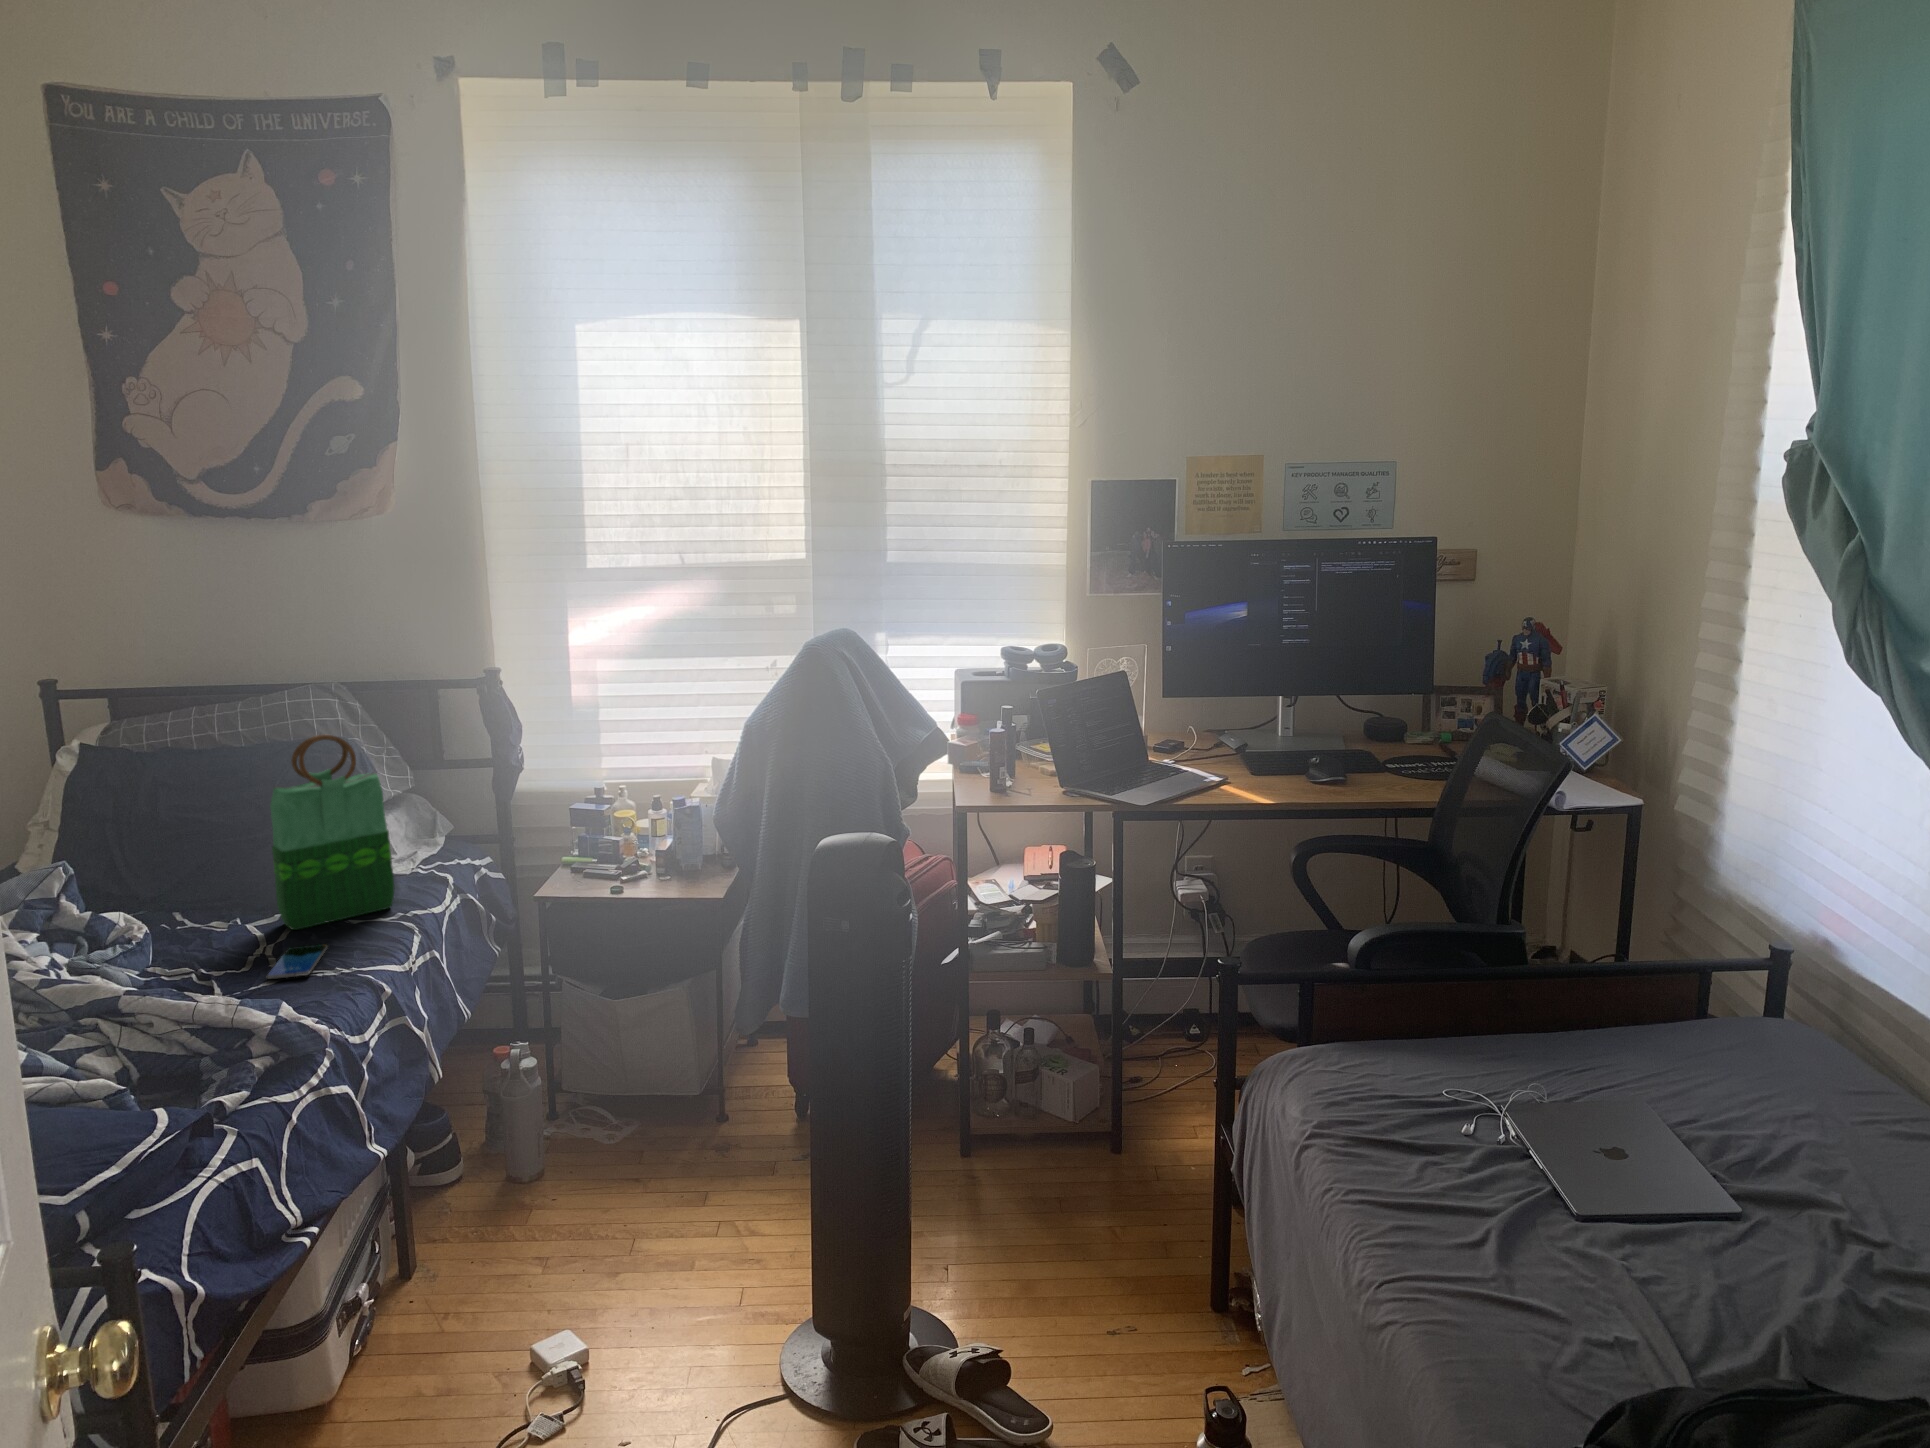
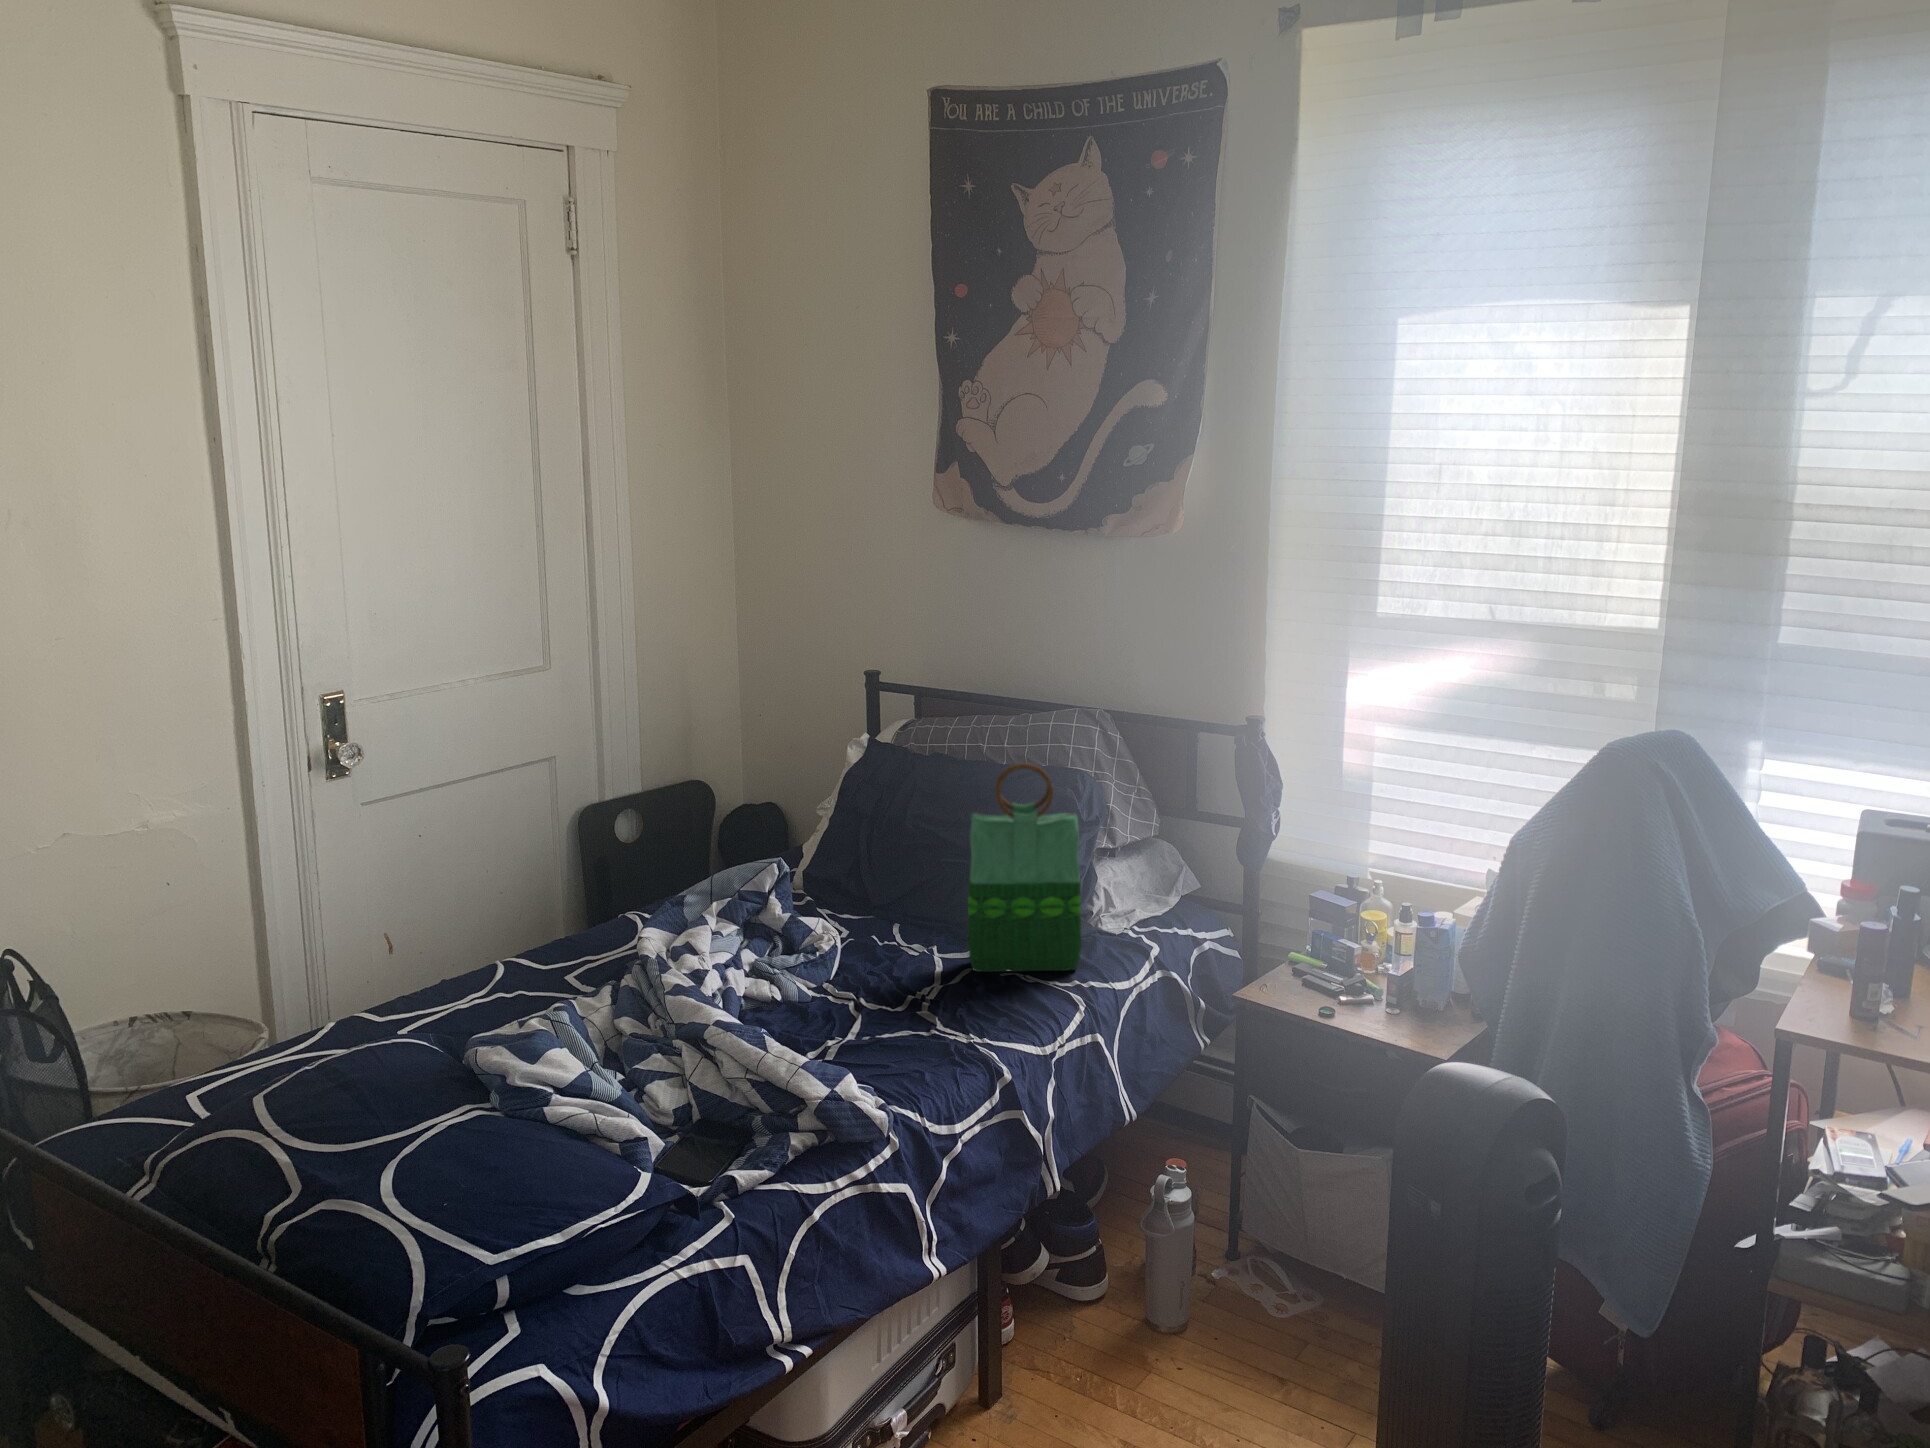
smartphone: present [267,944,328,979] -> none [907,991,987,1030]

